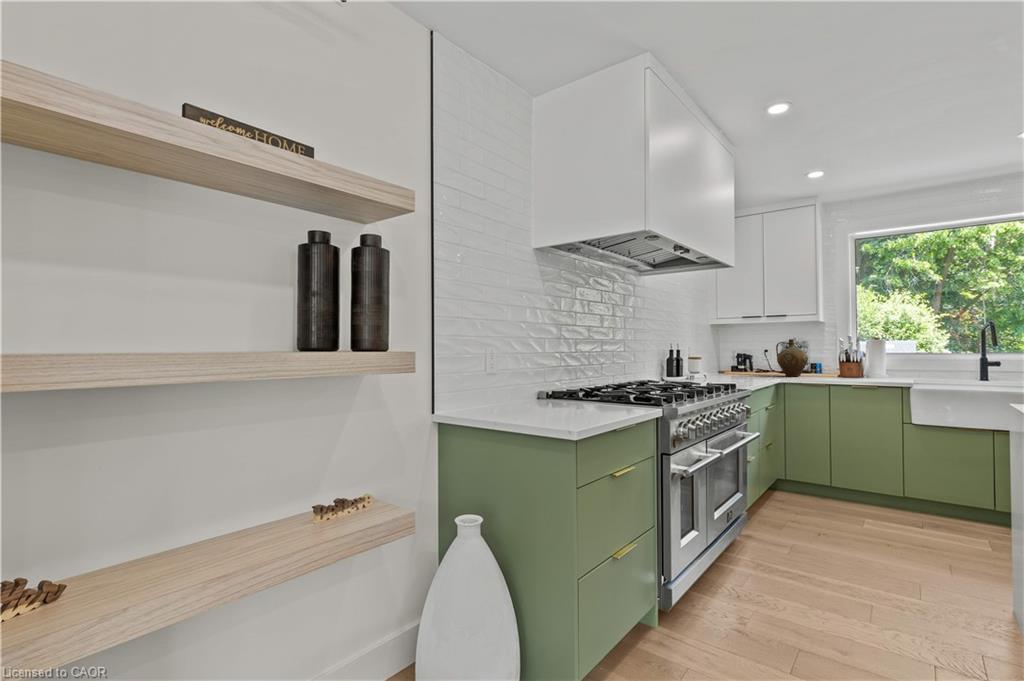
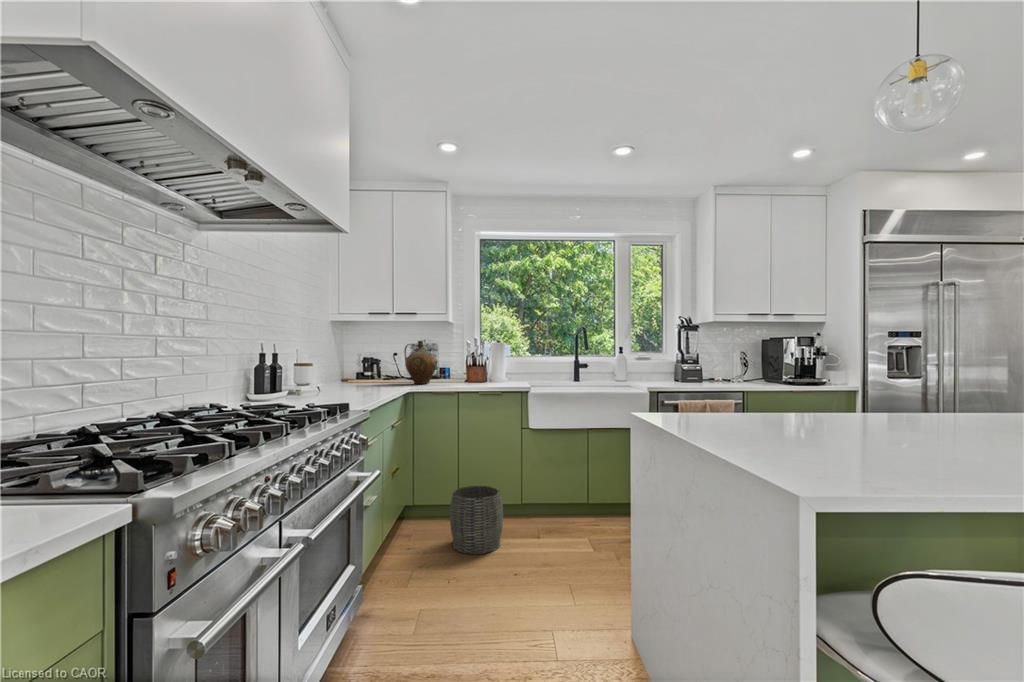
woven basket: none [822,468,878,526] -> present [450,486,503,554]

